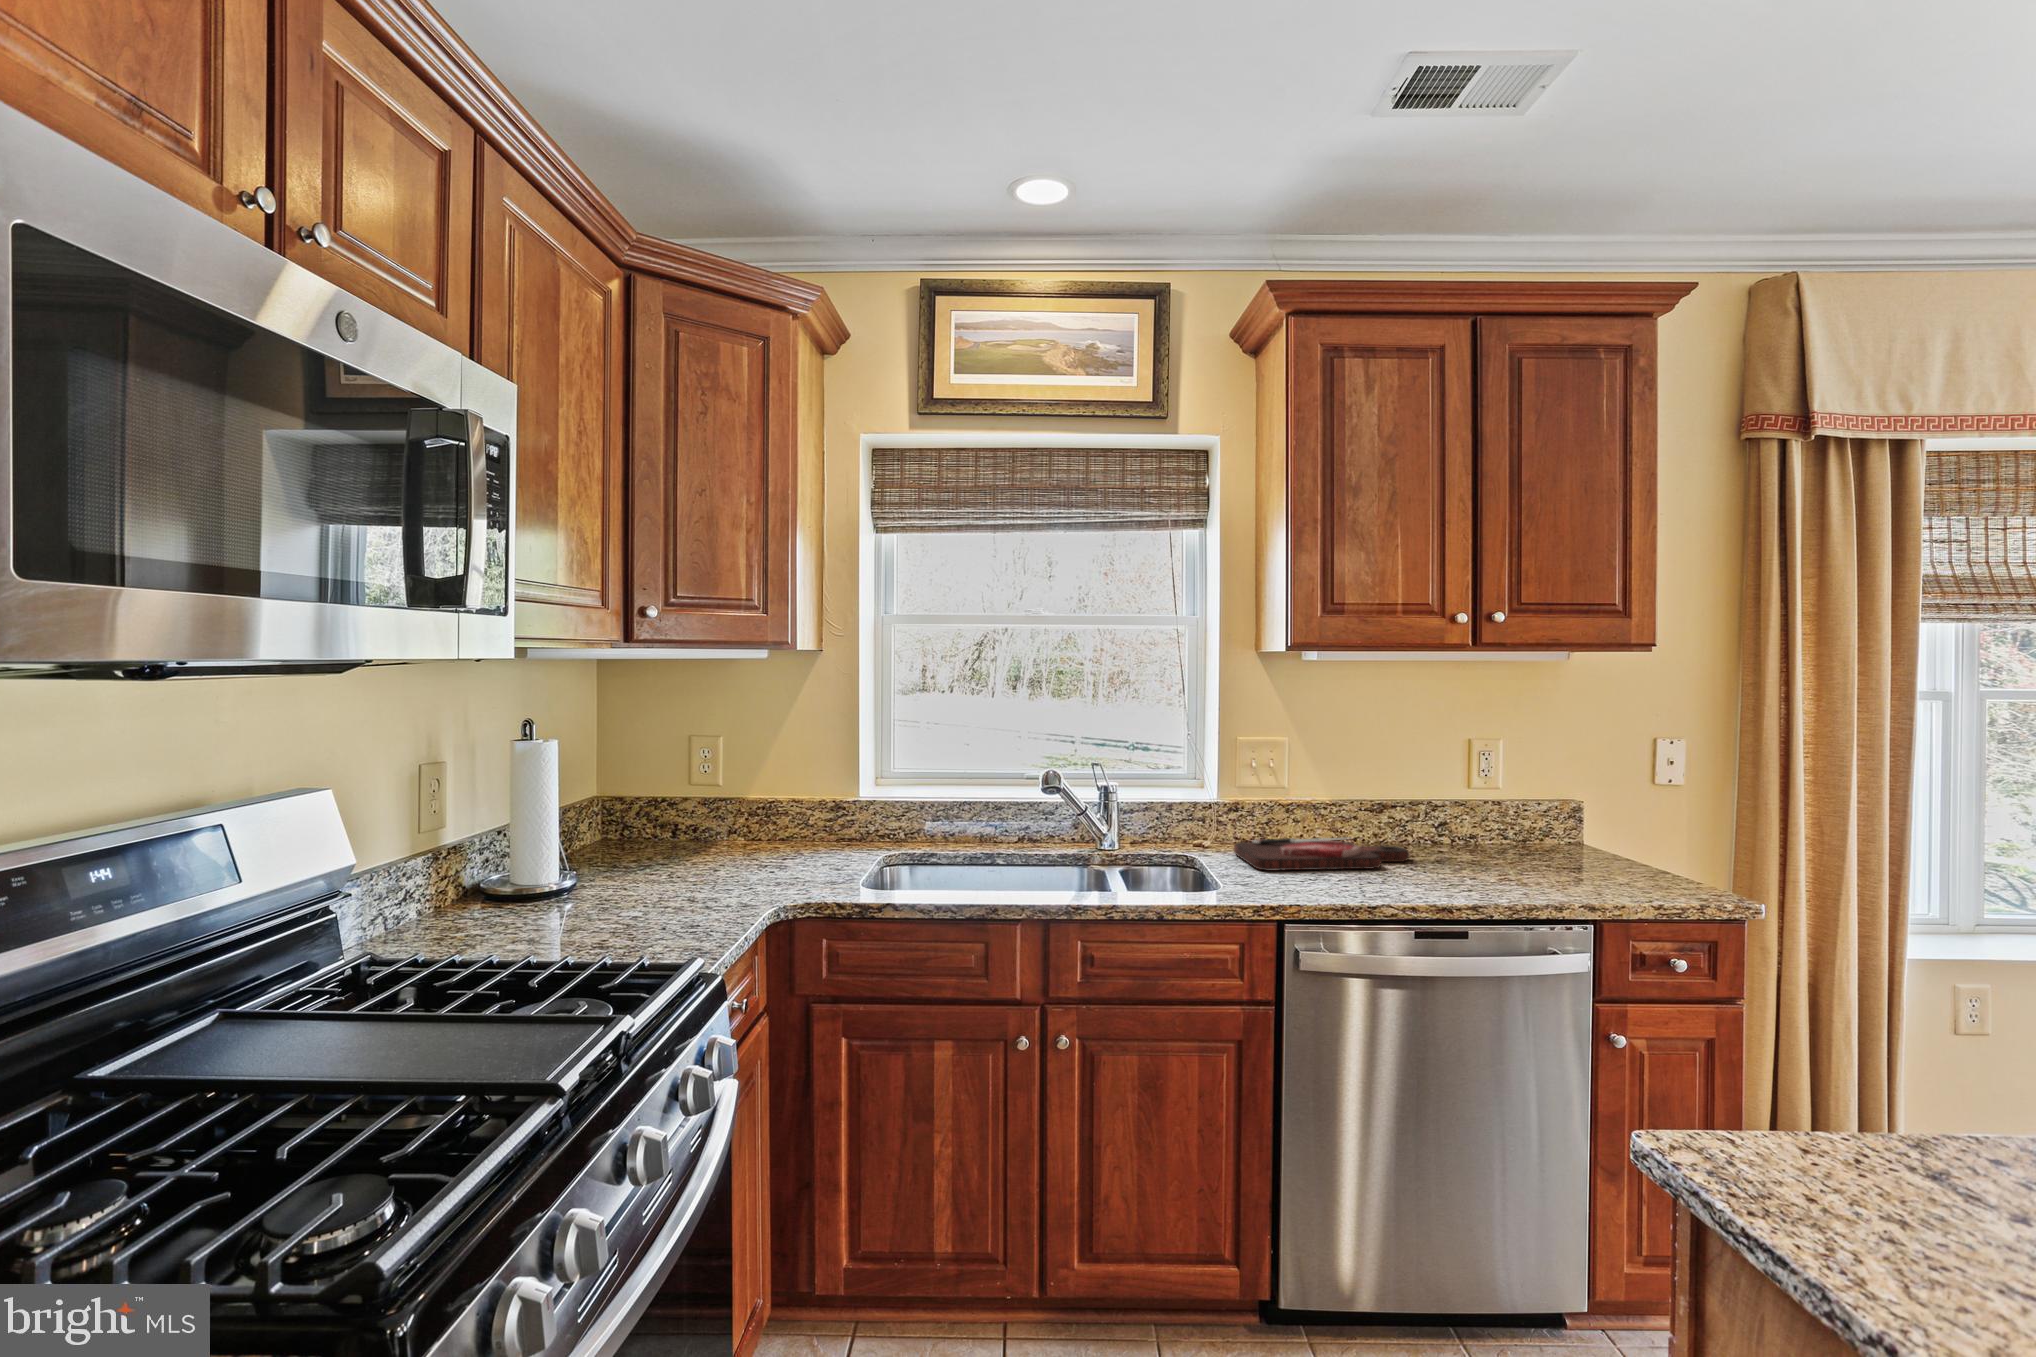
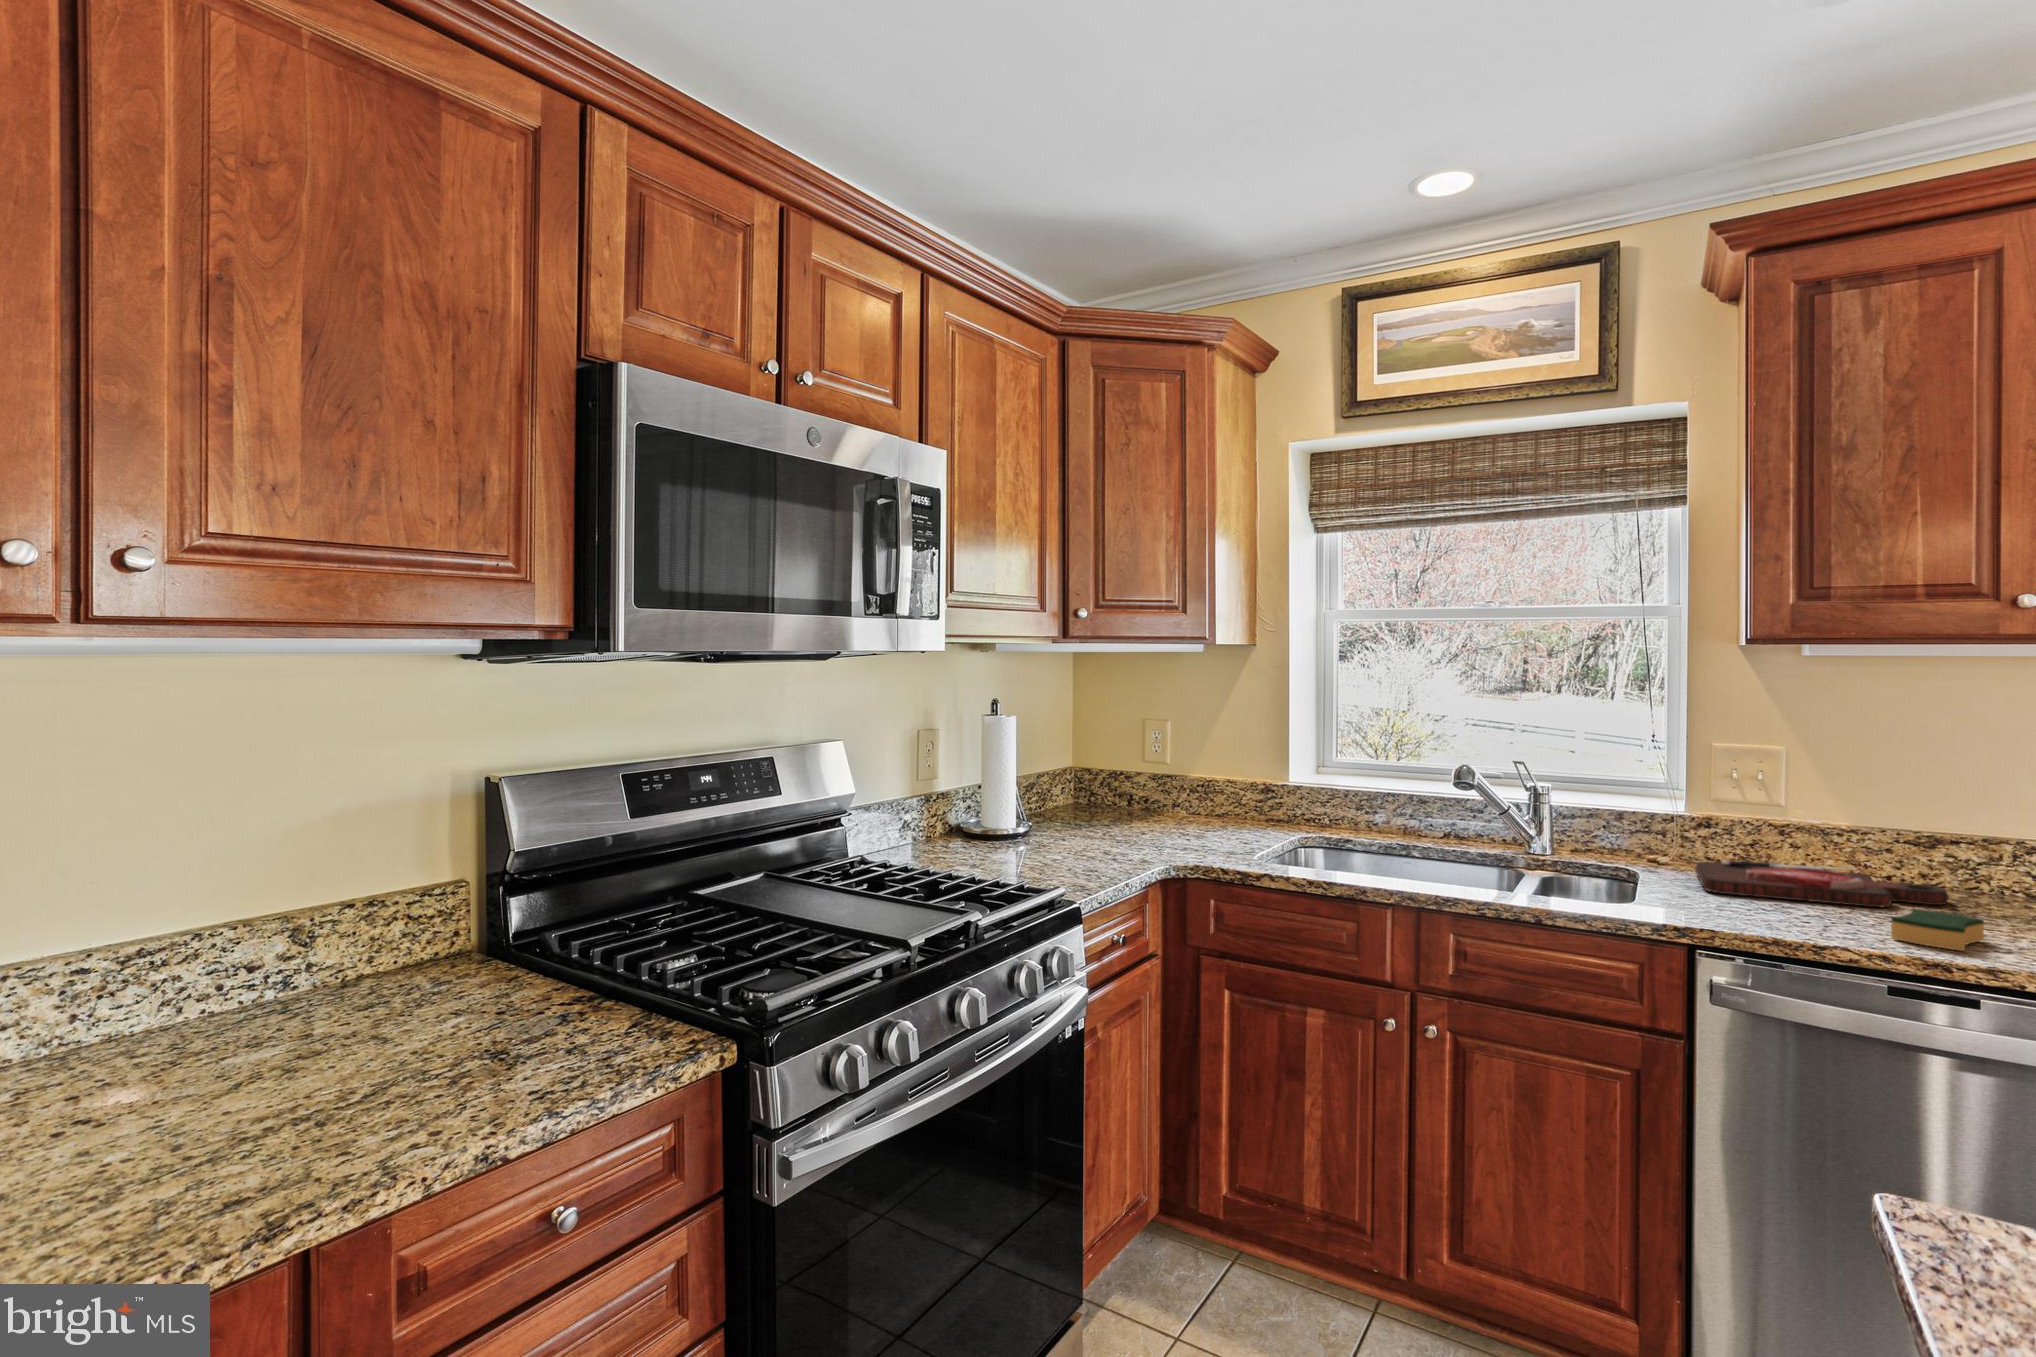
sponge: none [1411,868,1461,899] -> present [1891,909,1984,951]

